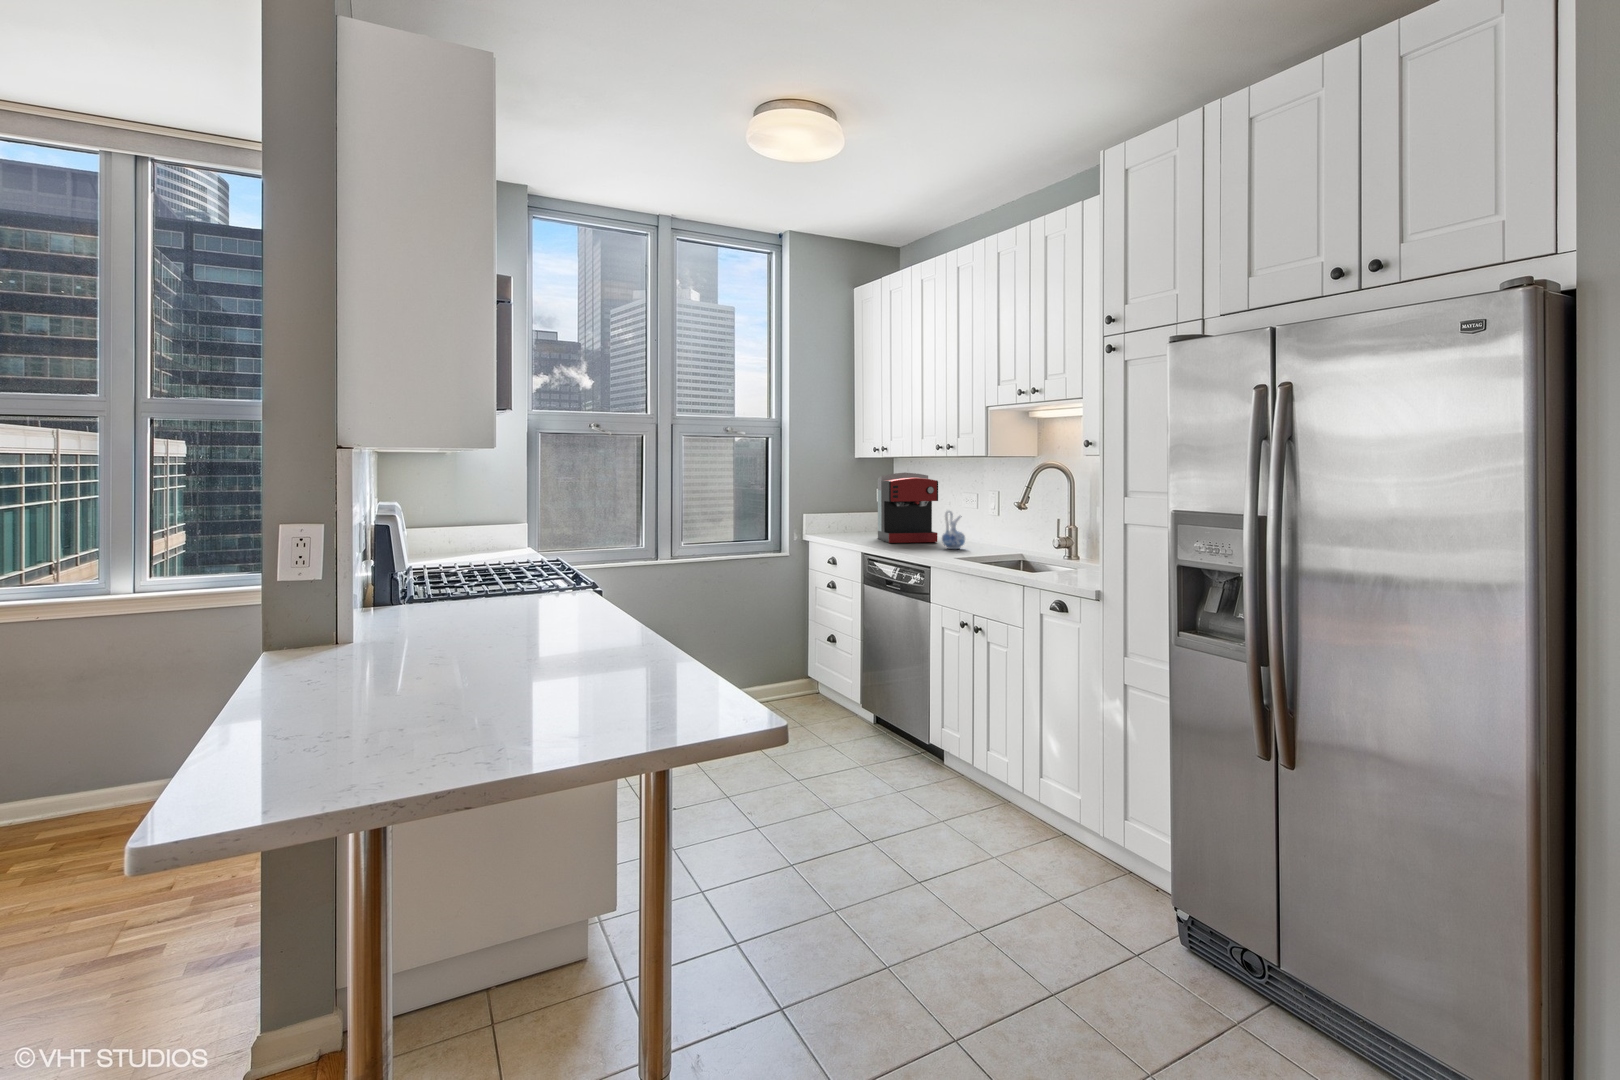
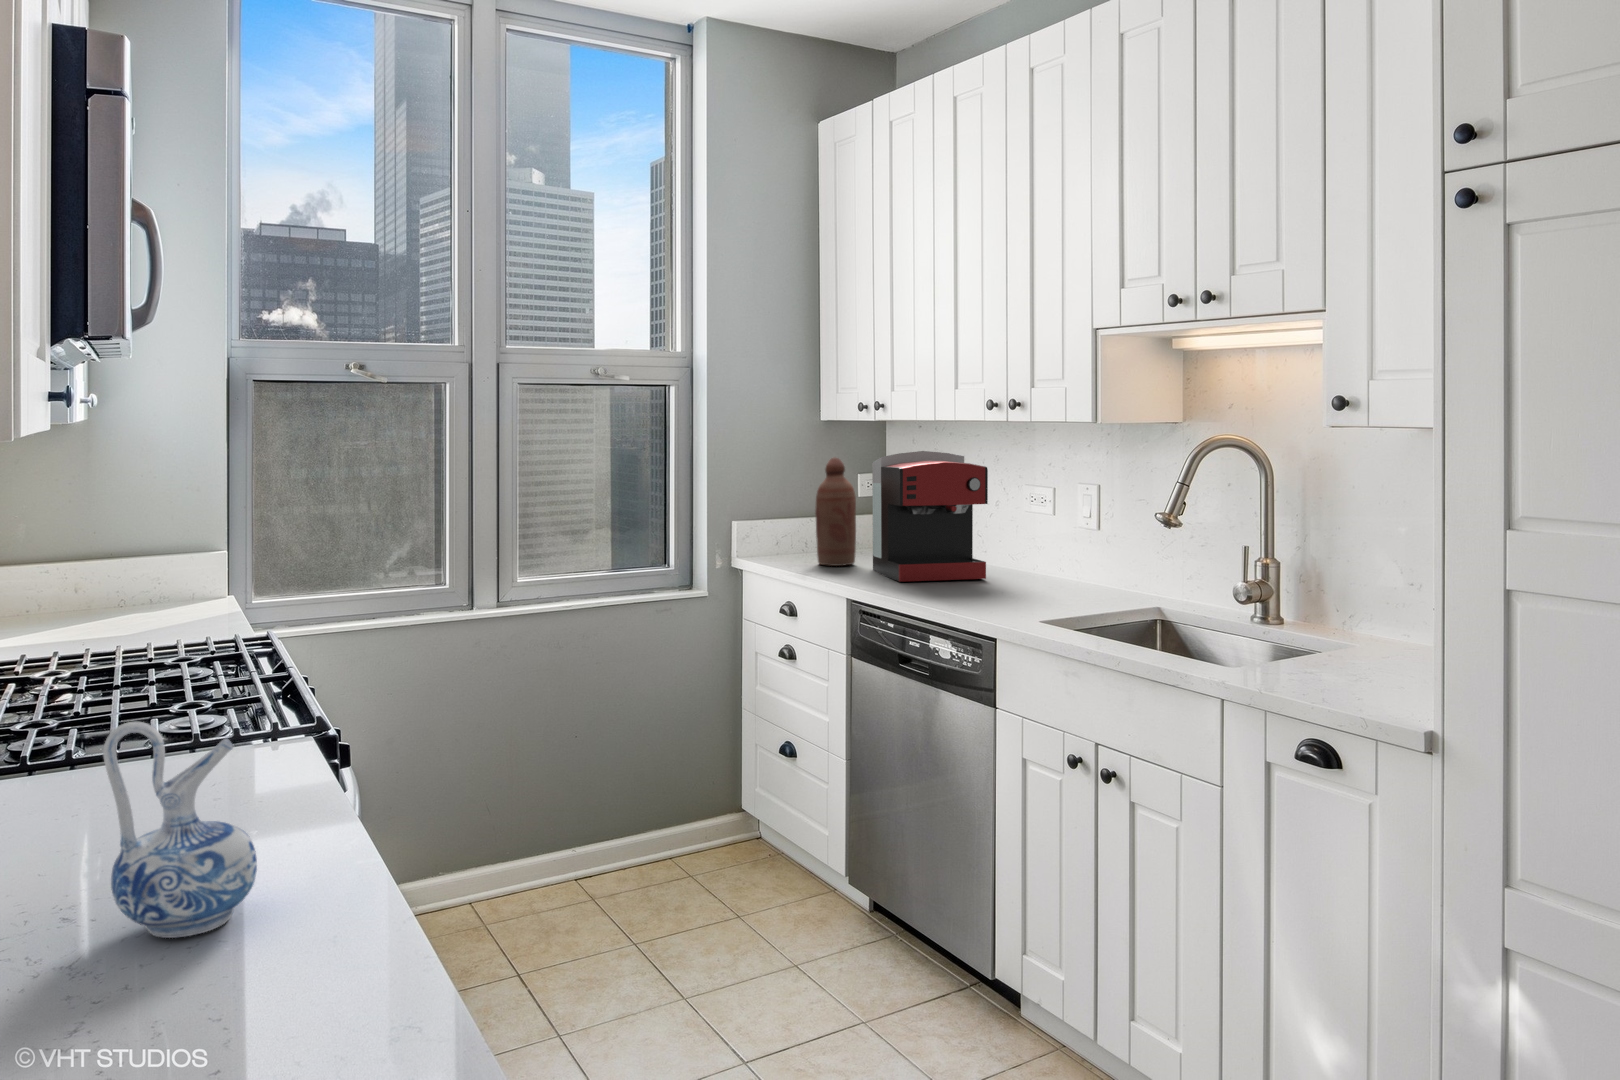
bottle: none [847,477,870,536] -> present [815,458,856,566]
ceramic pitcher: present [942,511,965,549] -> present [103,722,257,938]

